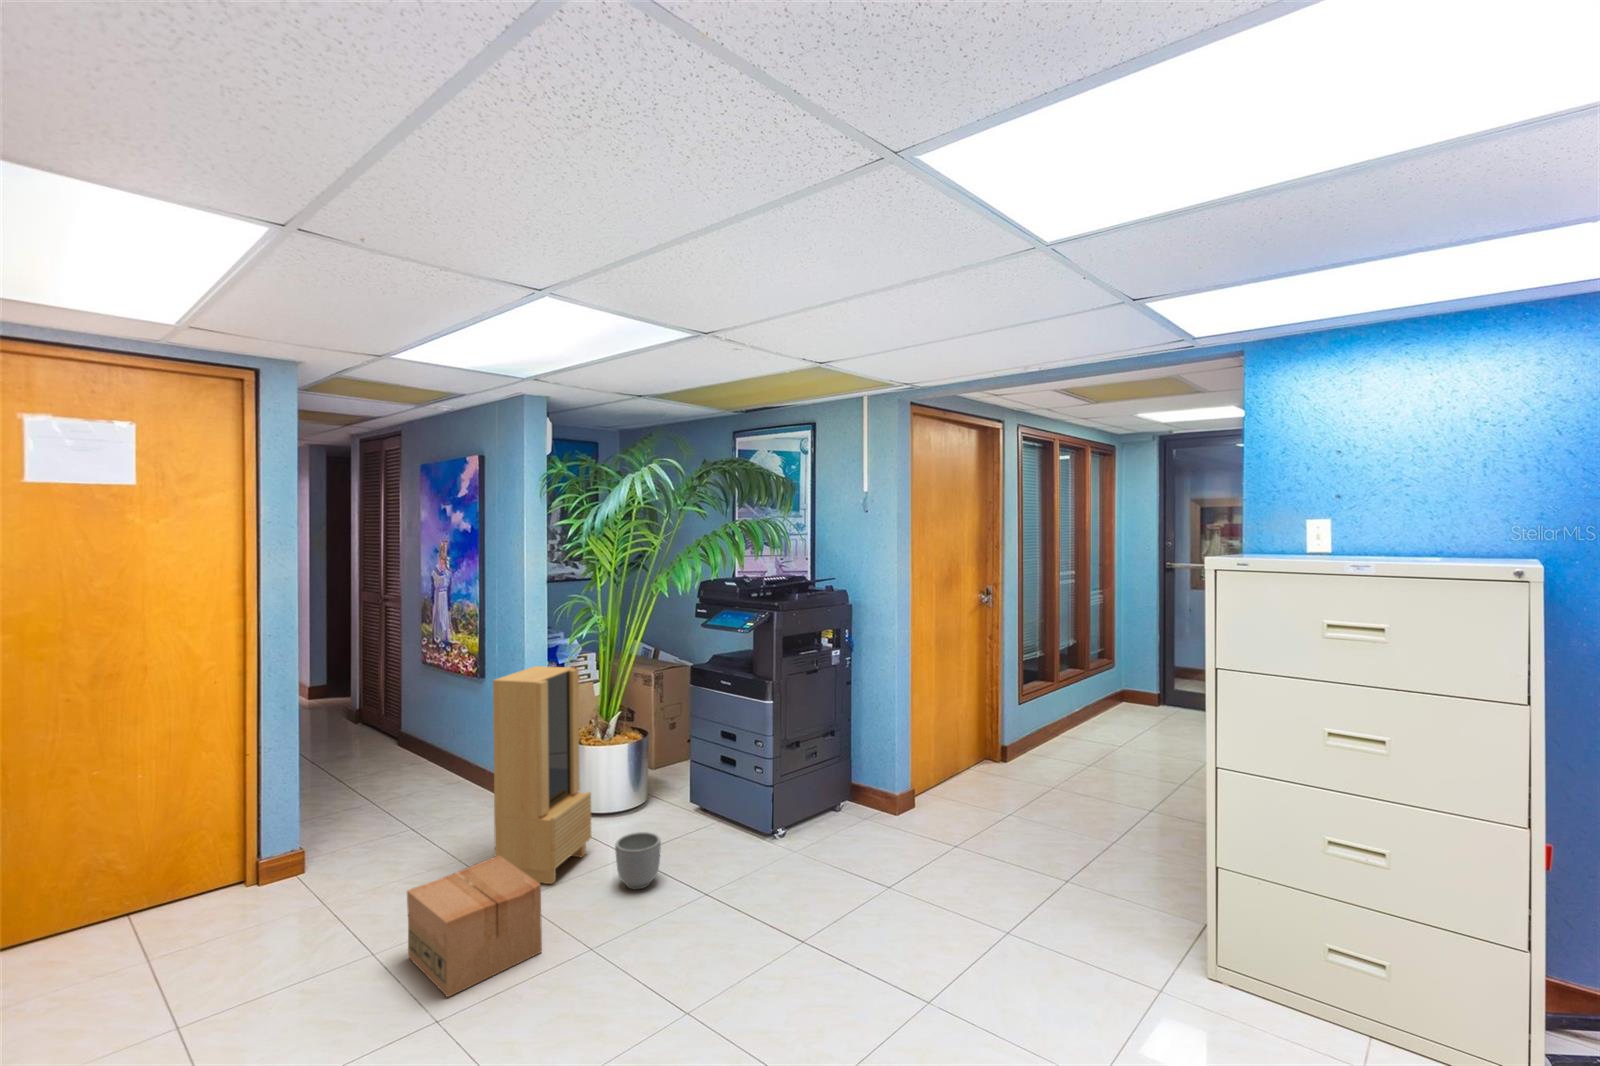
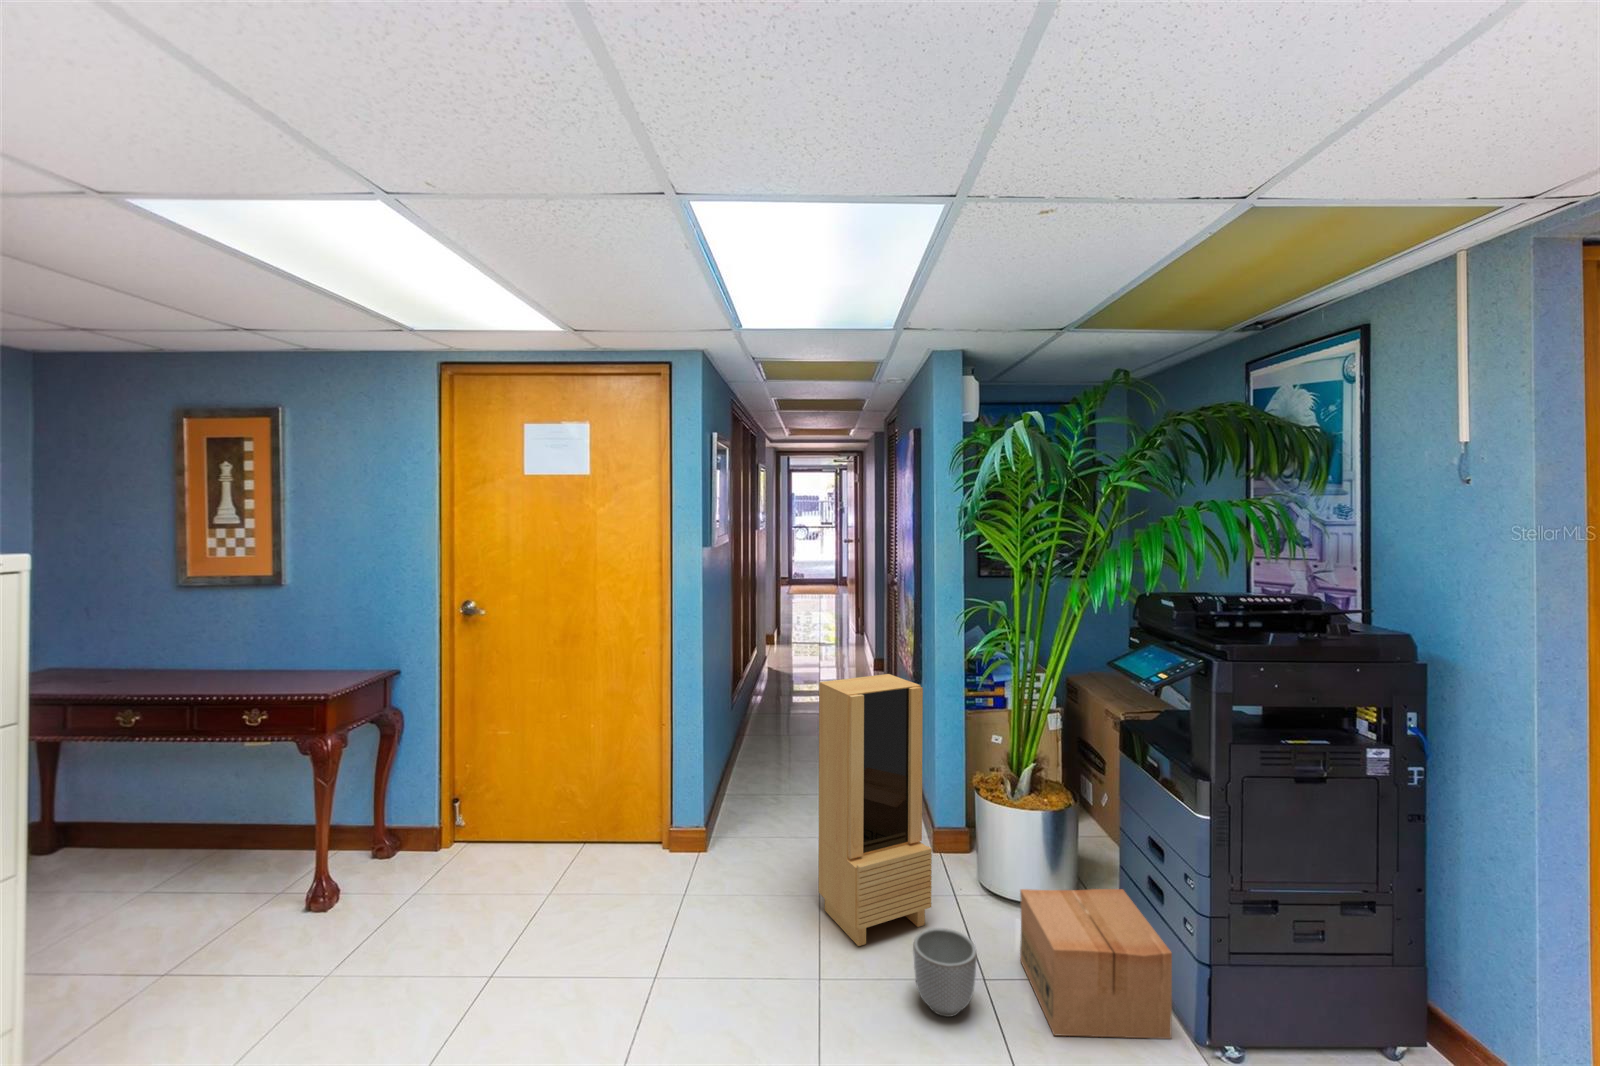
cardboard box: present [407,856,542,997] -> present [1020,889,1172,1039]

